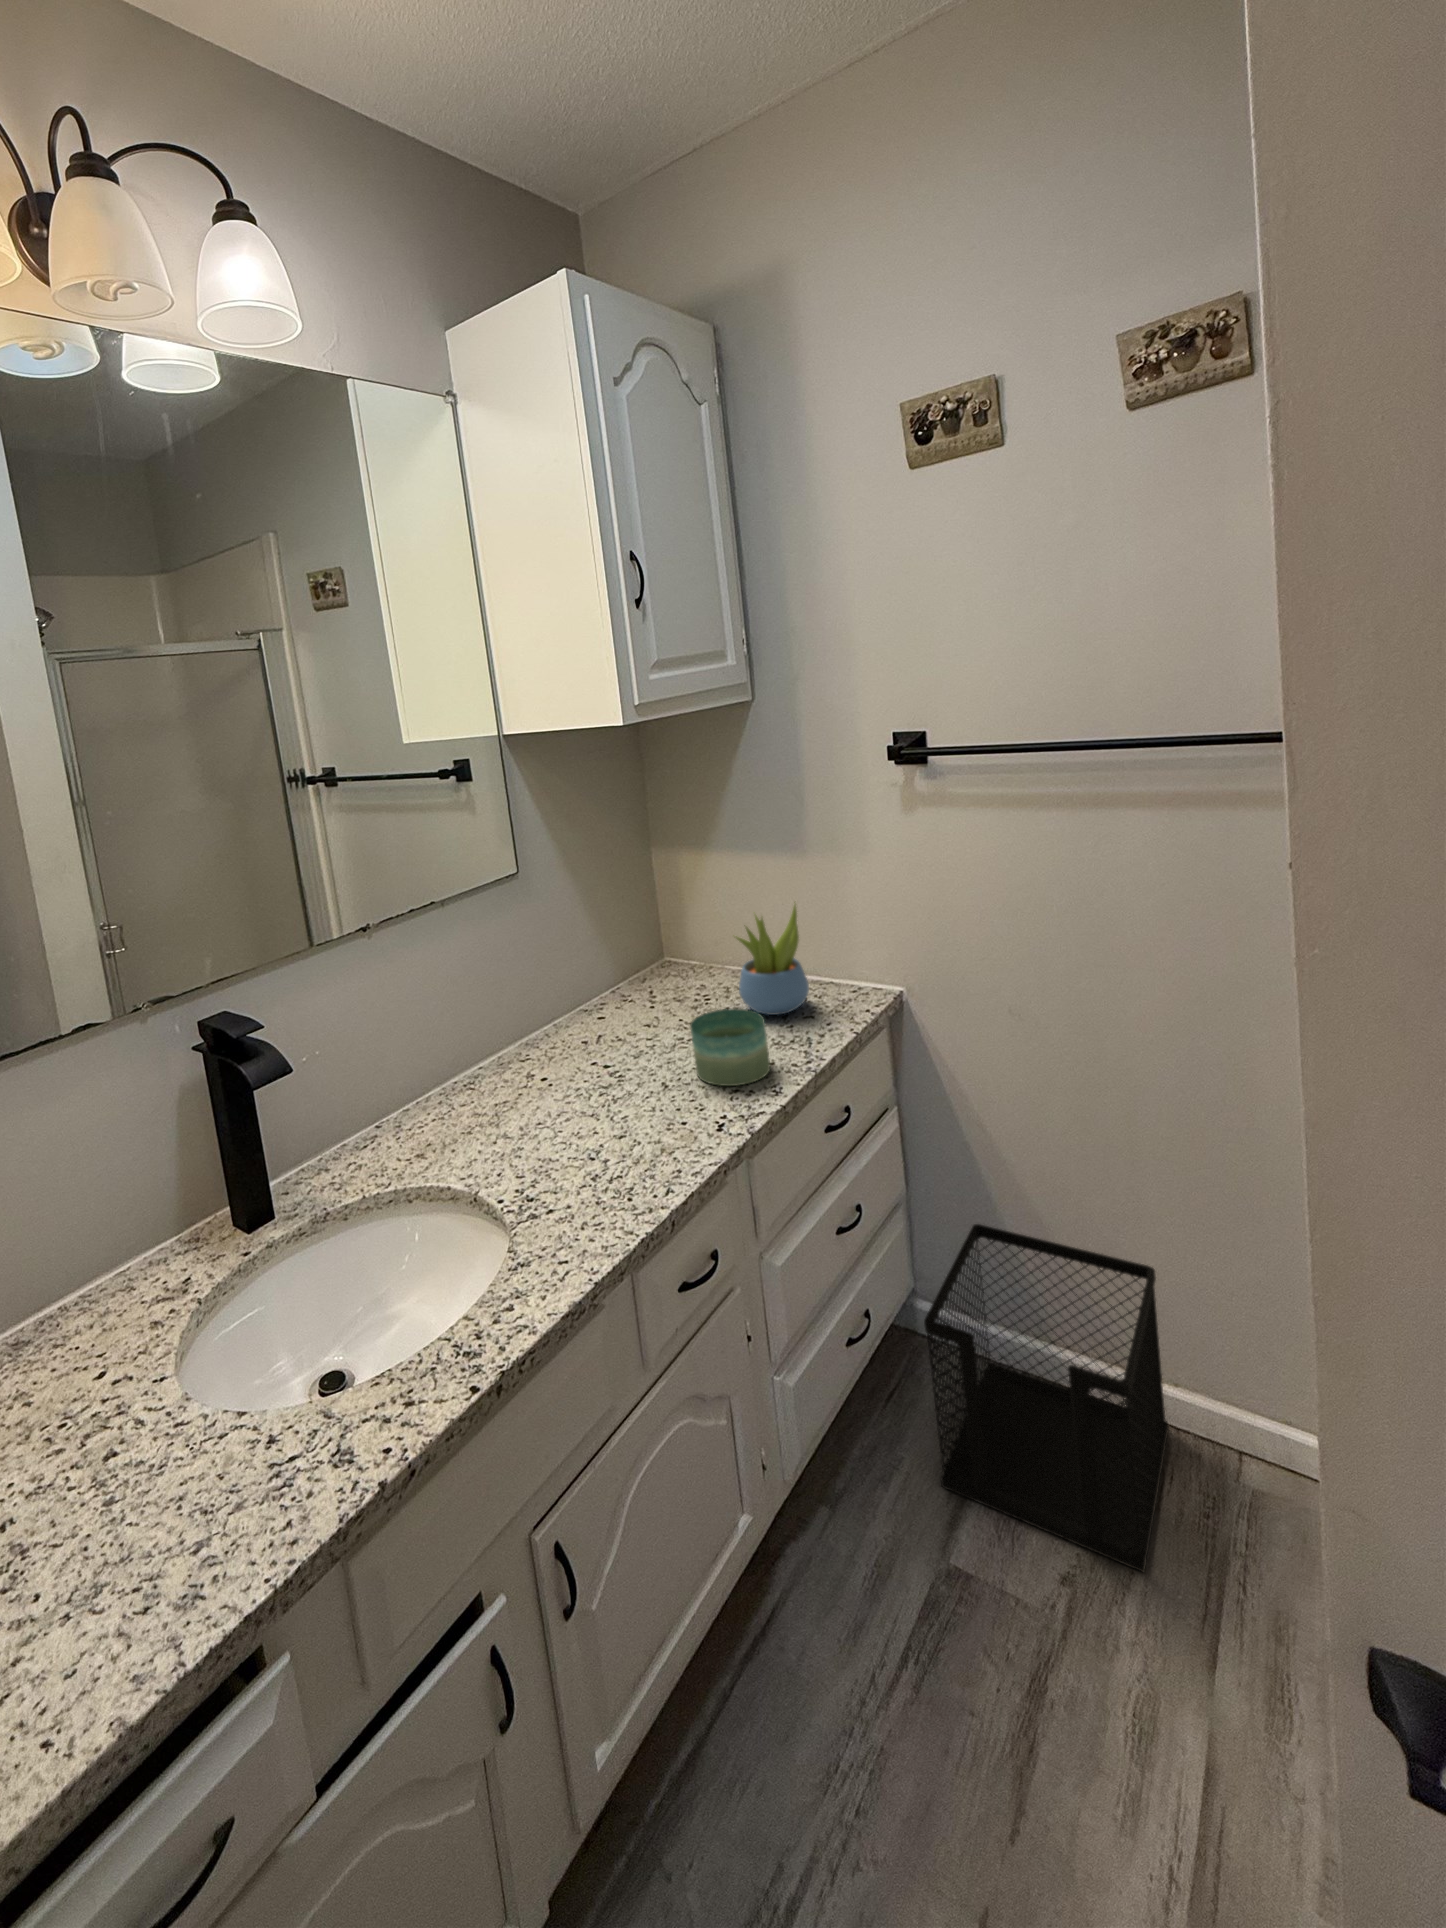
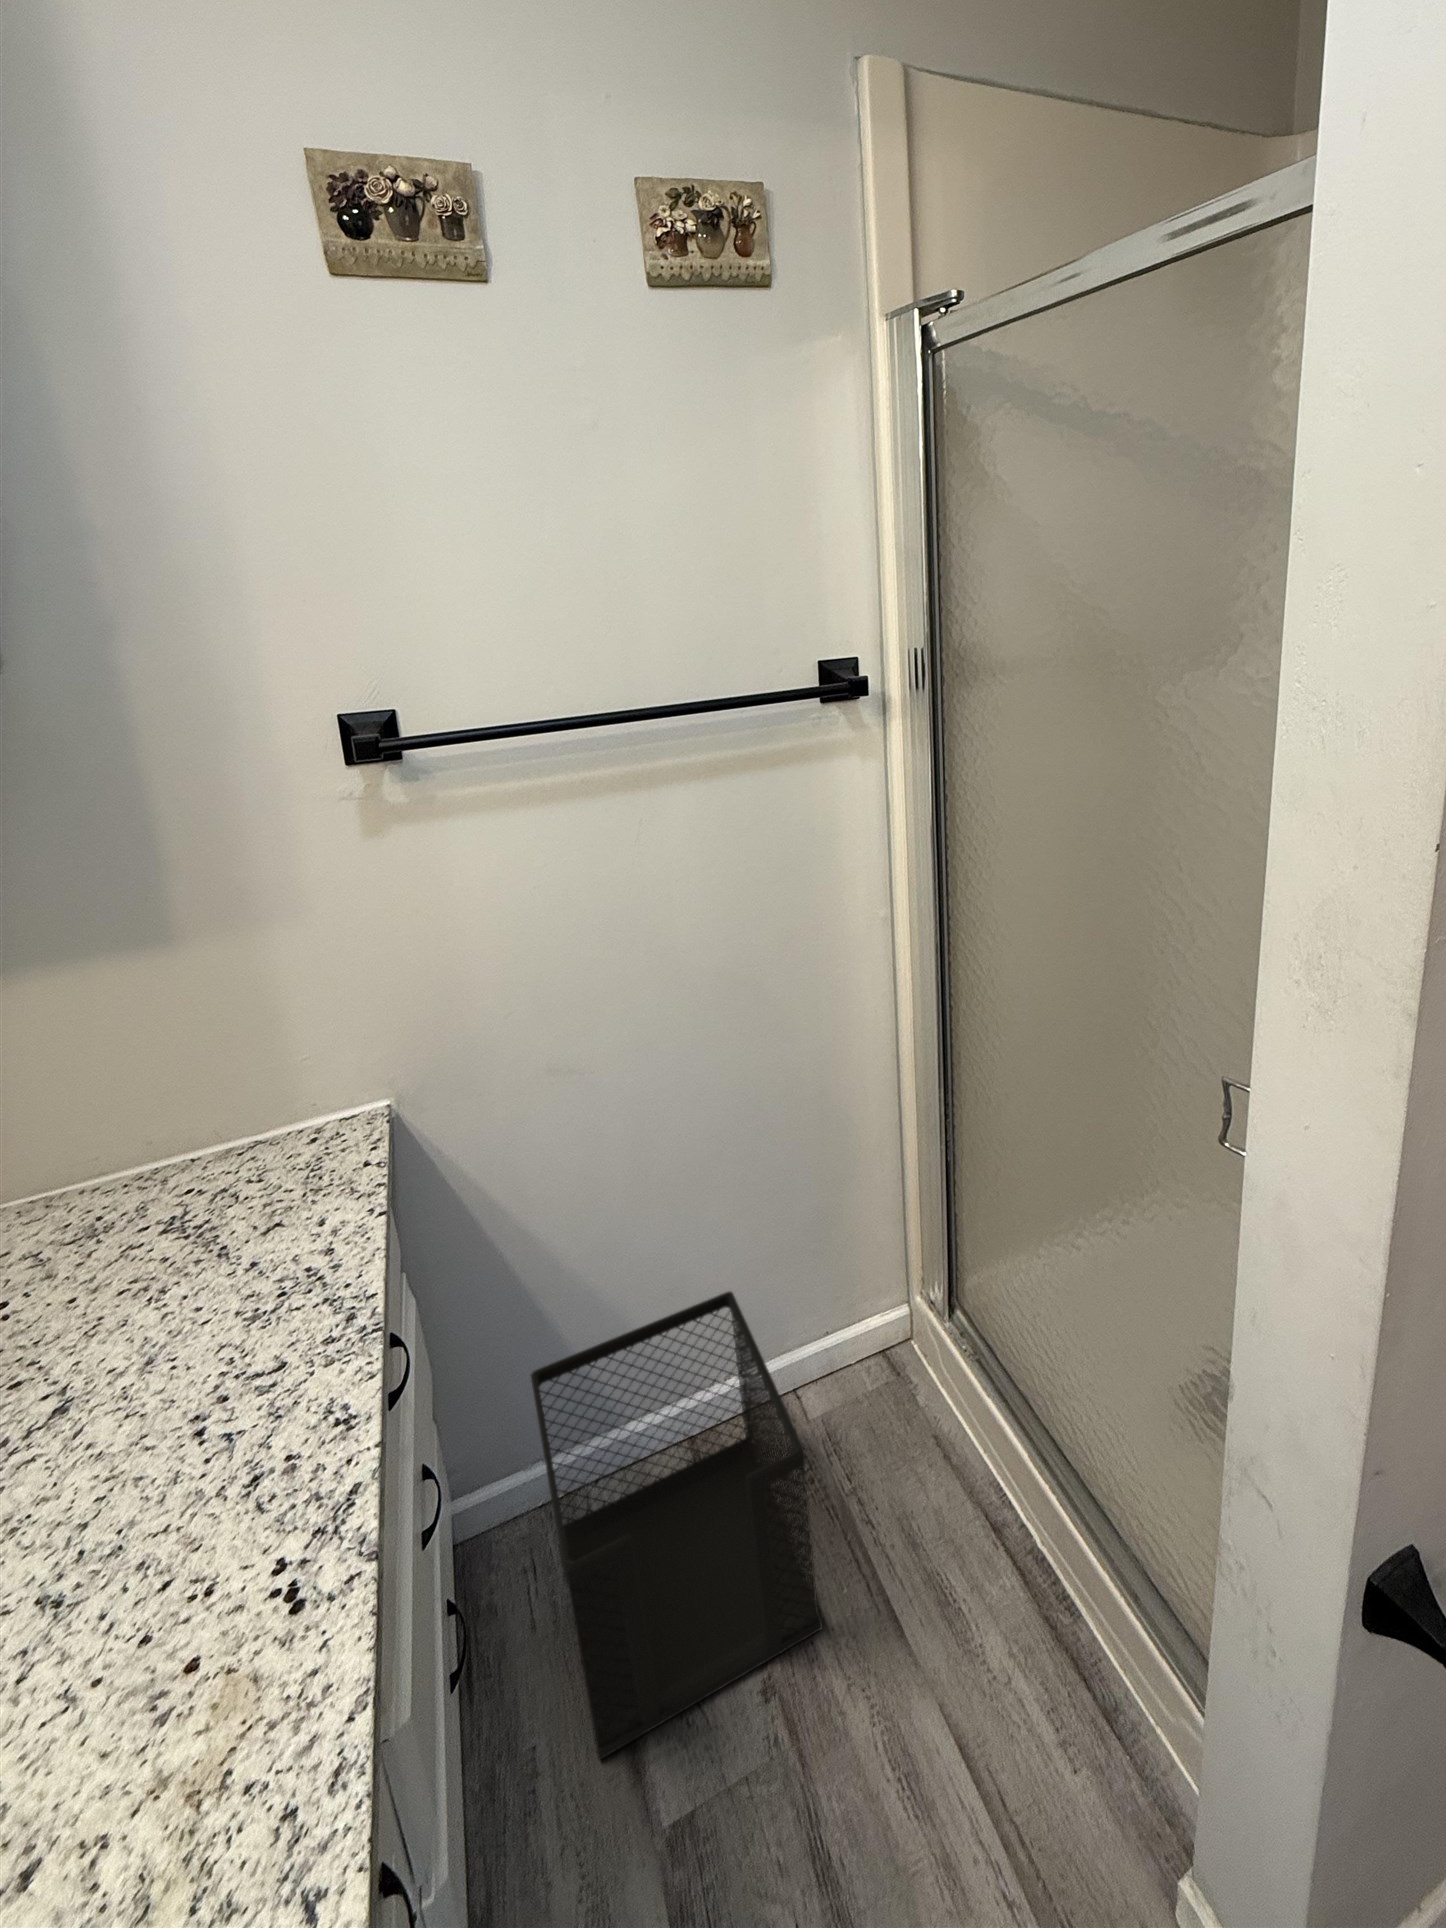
succulent plant: present [736,905,809,1015] -> none [71,1037,257,1275]
candle: present [690,1009,770,1086] -> none [78,1290,294,1512]

